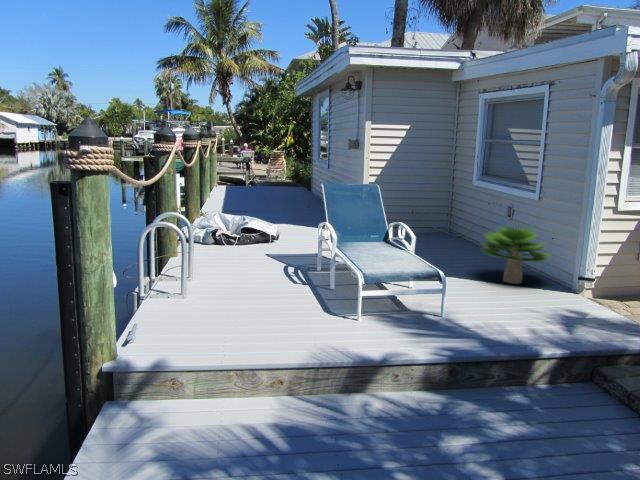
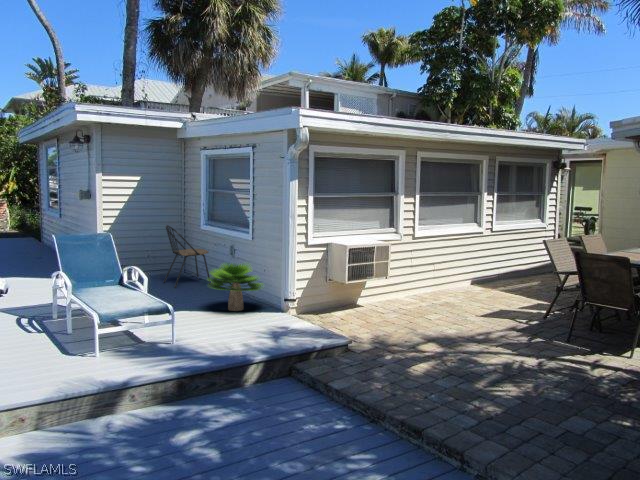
chair: none [427,178,480,248] -> present [164,225,210,288]

